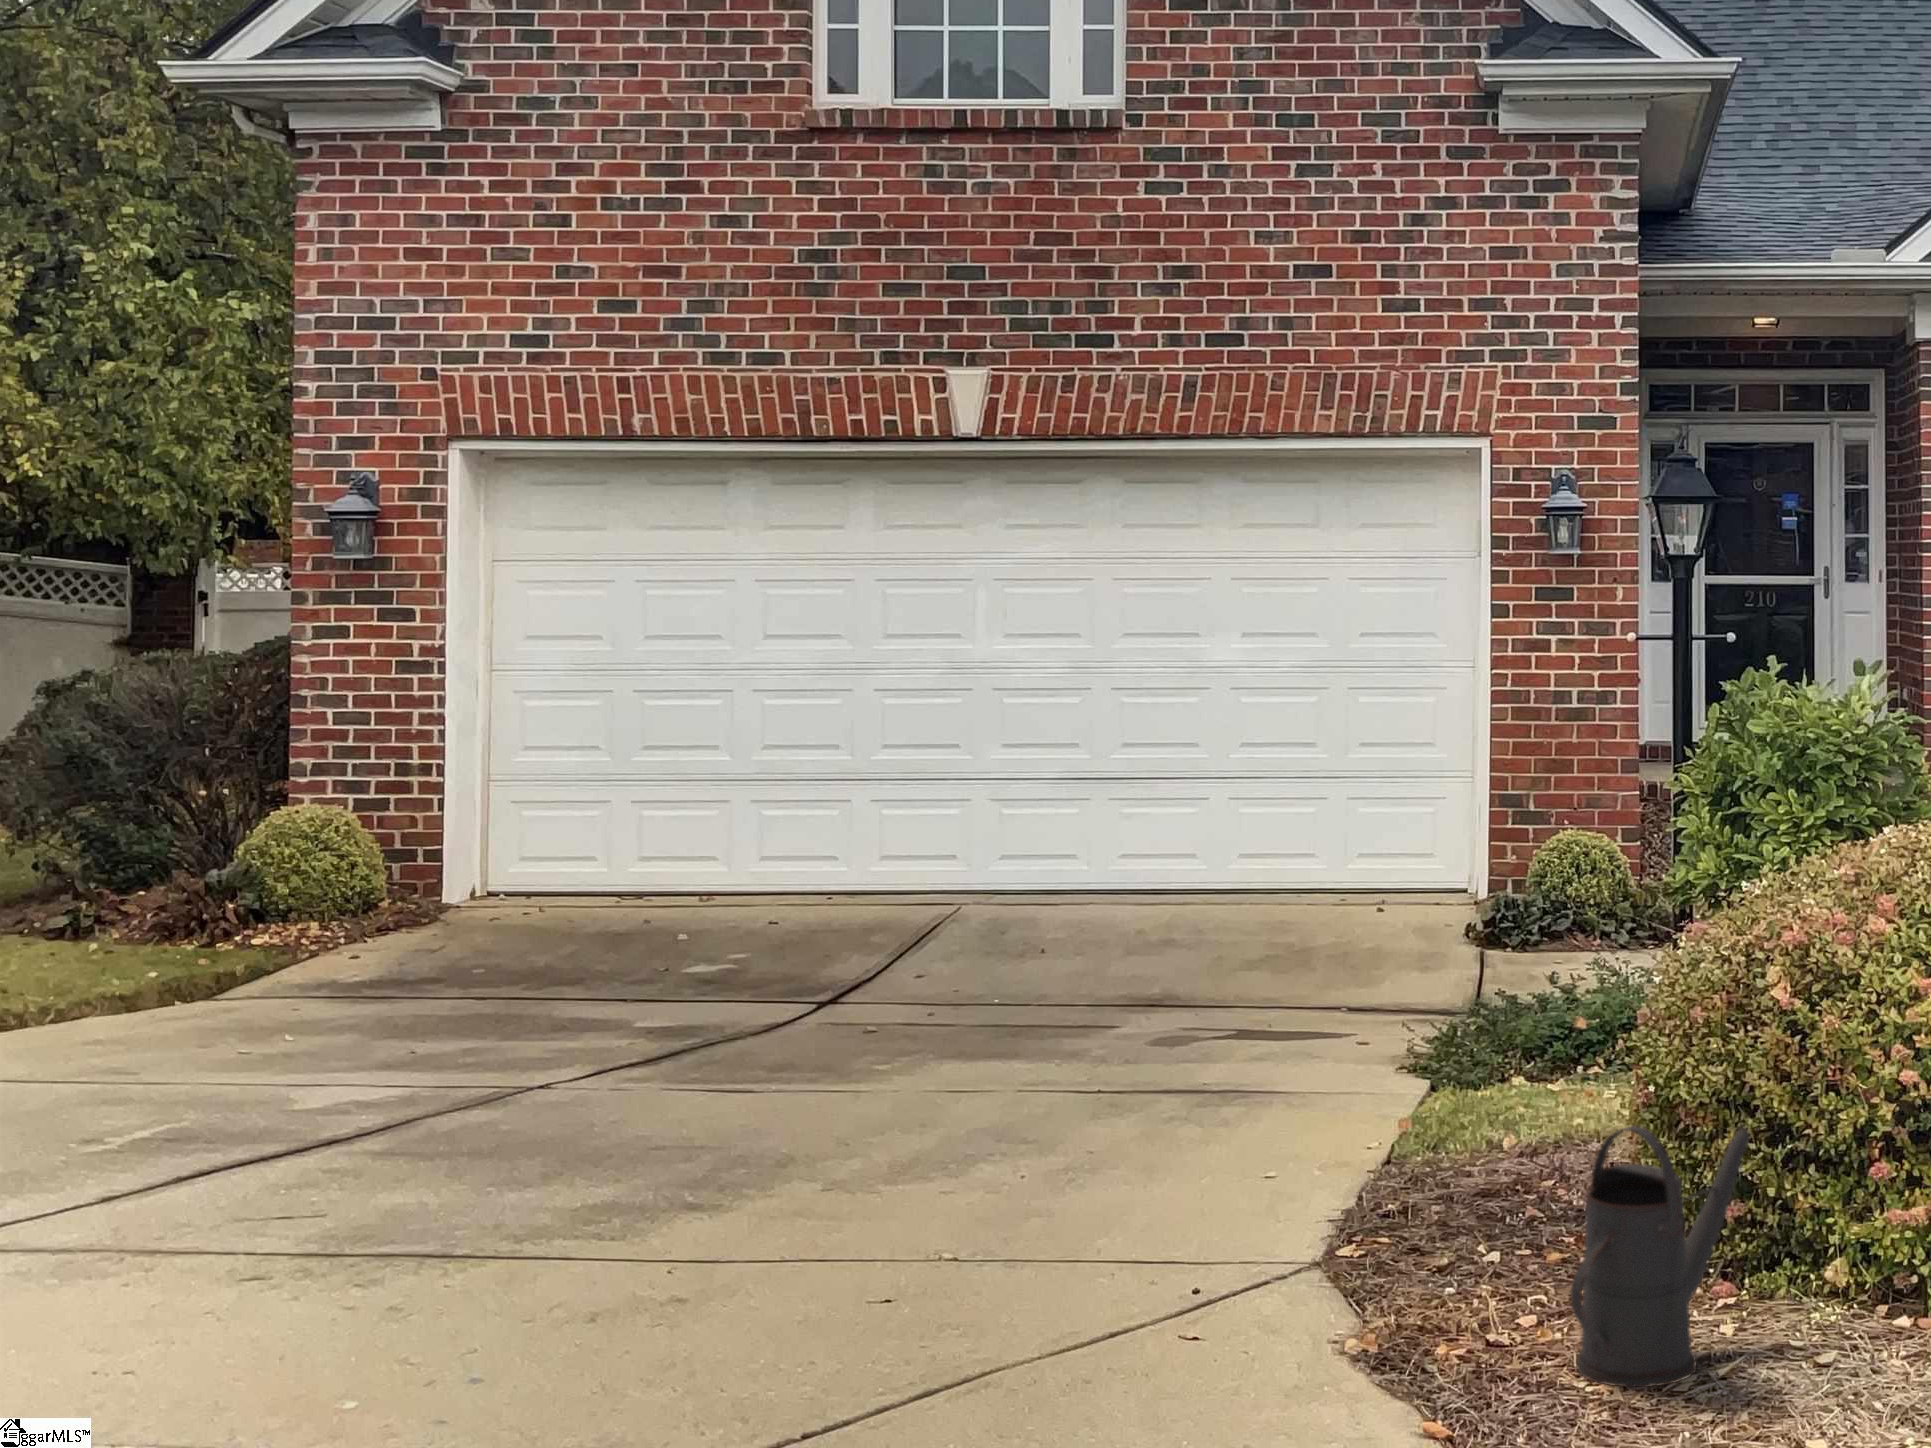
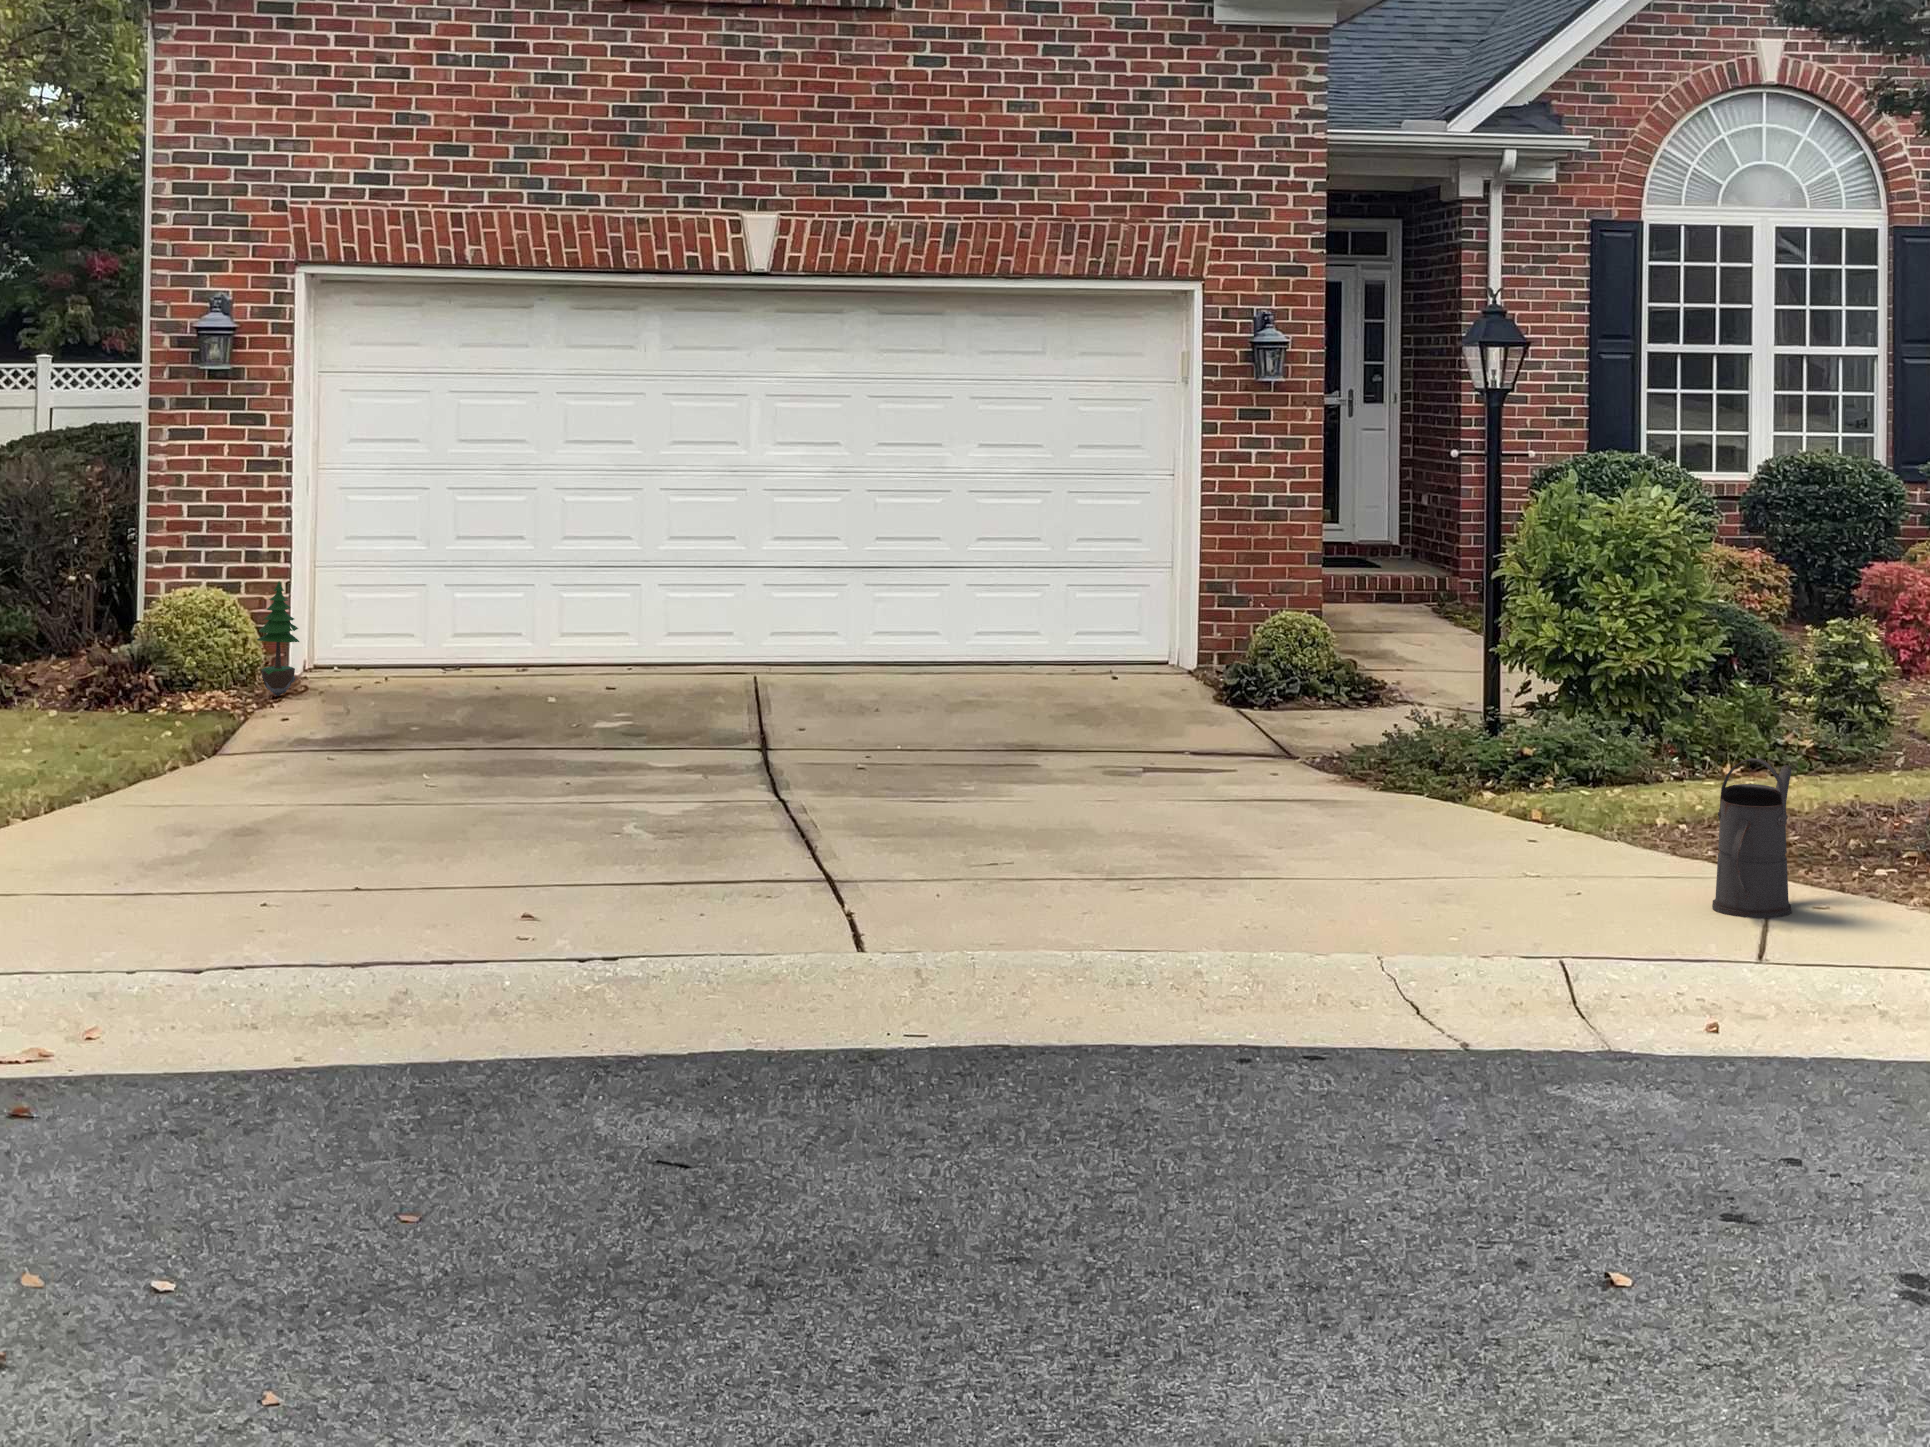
potted tree: none [389,798,441,931] -> present [257,582,299,696]

